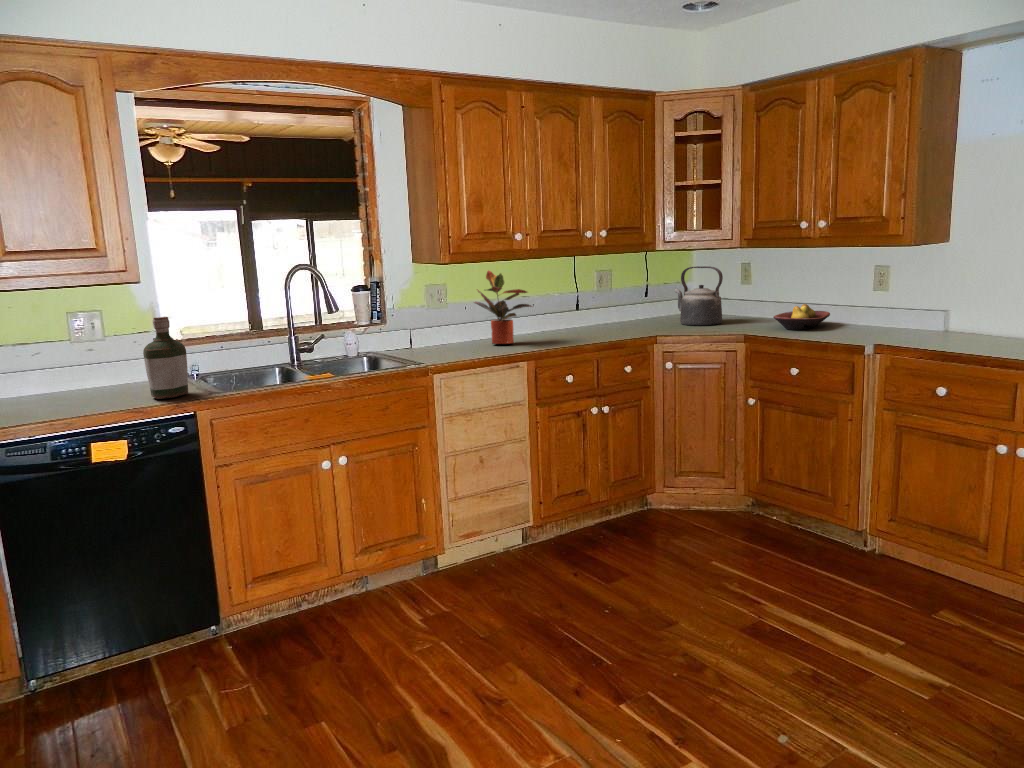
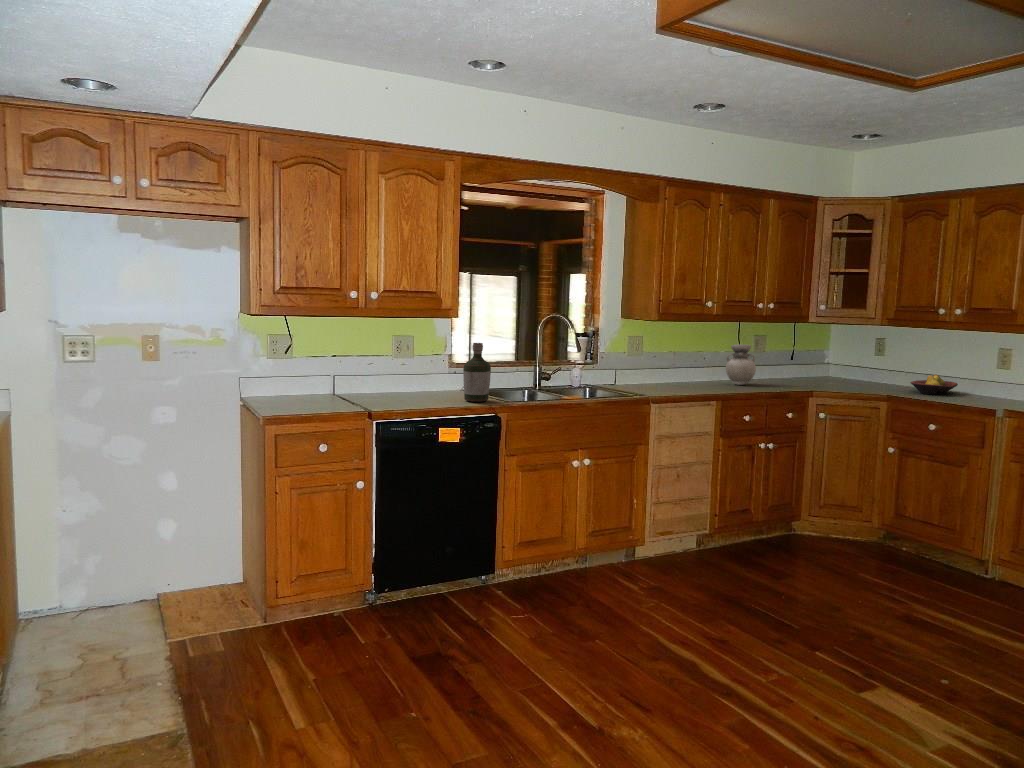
kettle: present [675,266,723,325] -> none [821,338,866,386]
potted plant: present [474,271,532,344] -> none [670,328,717,387]
vase: none [553,285,589,335] -> present [726,344,756,385]

